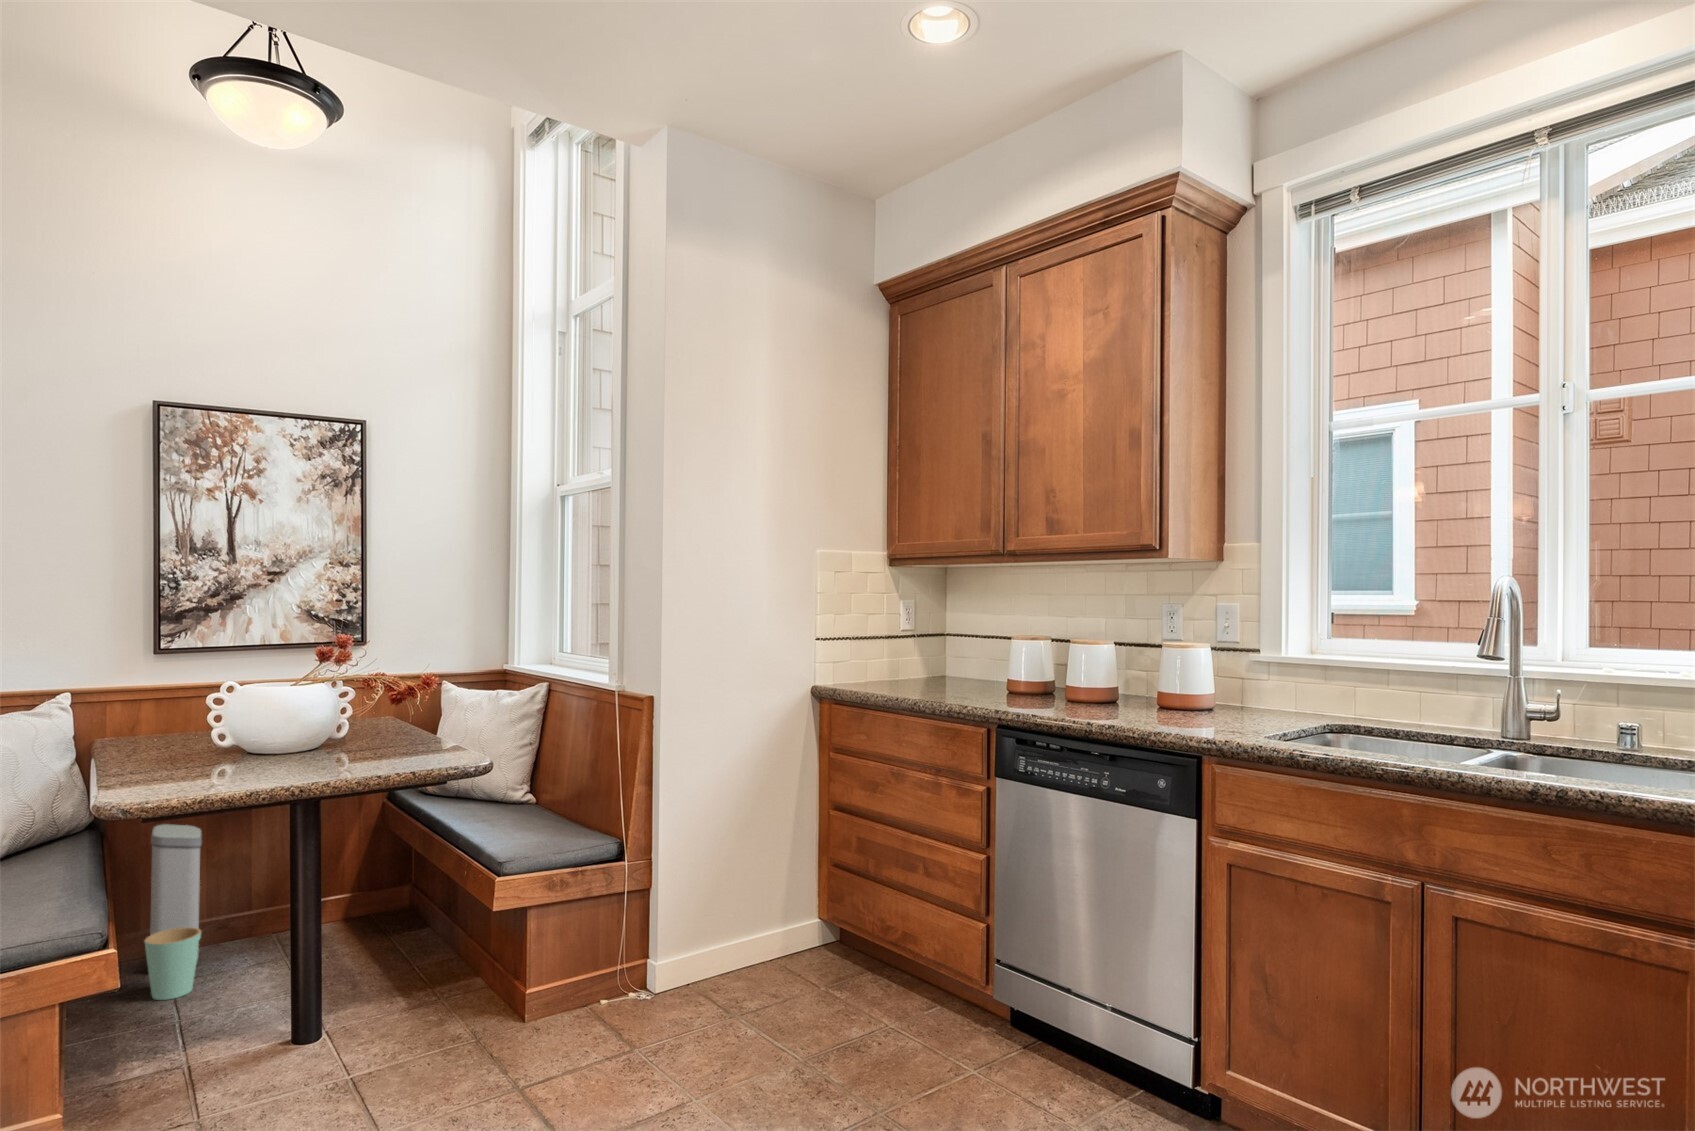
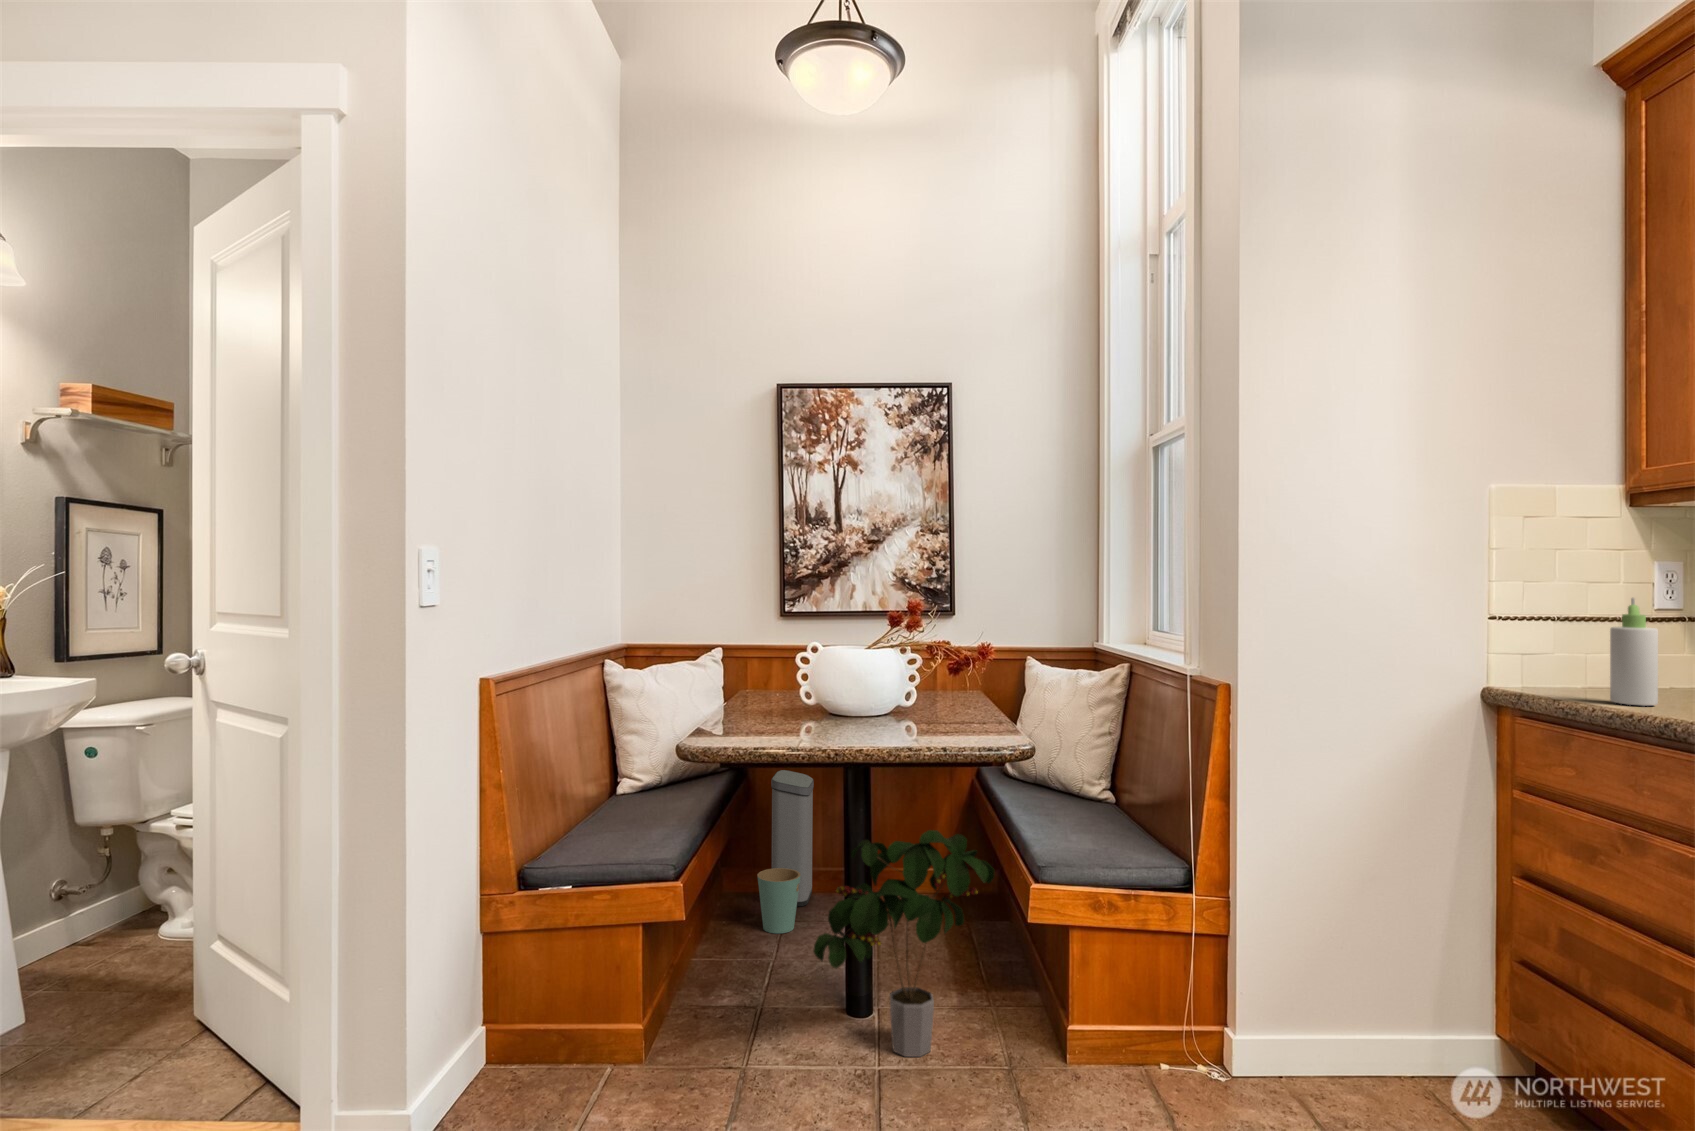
bottle: none [872,621,895,689] -> present [1610,598,1658,706]
potted plant: none [276,848,449,1062] -> present [814,830,994,1057]

